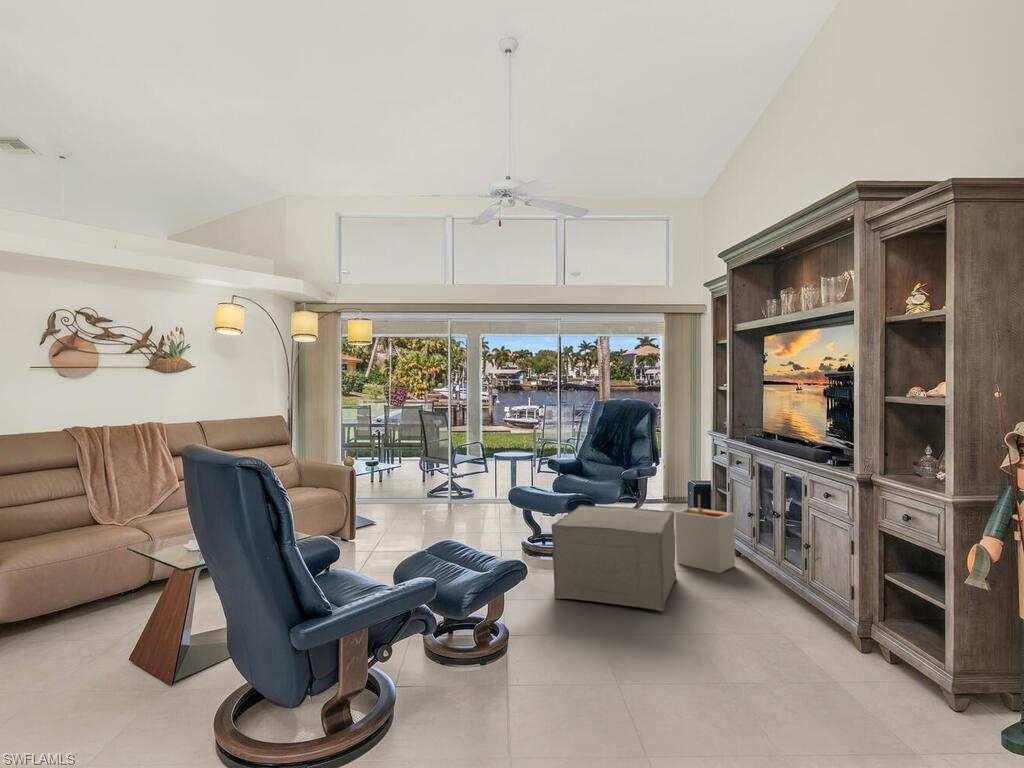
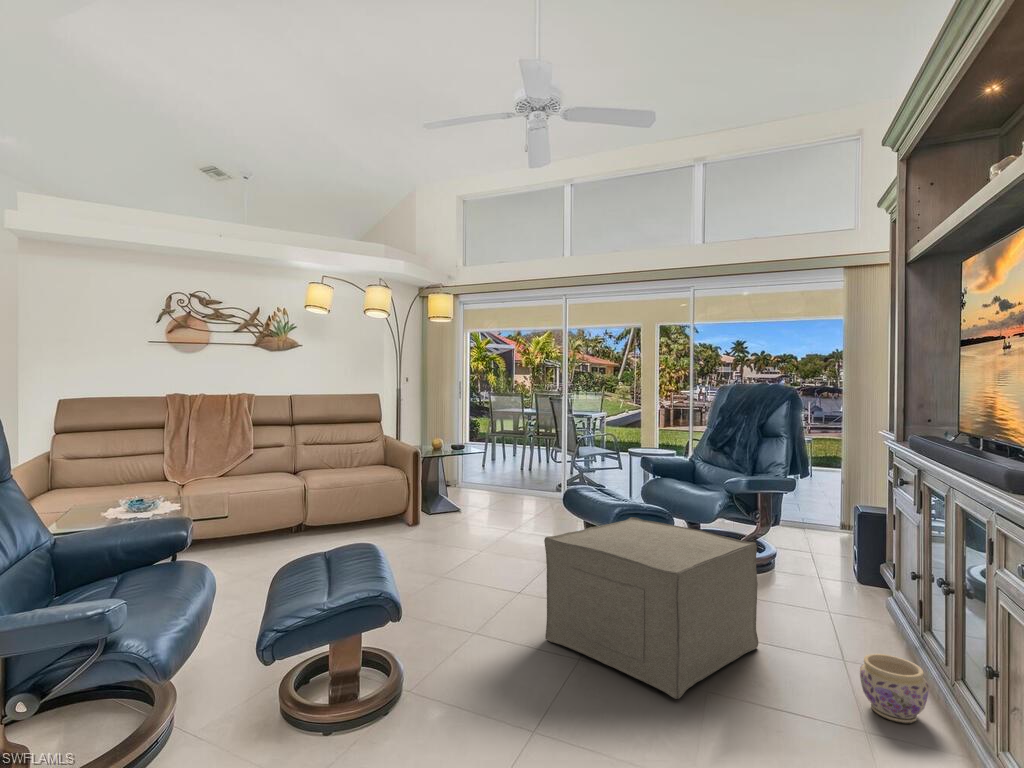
storage bin: present [676,495,735,573] -> none [783,523,885,654]
planter: none [743,565,778,599] -> present [860,654,929,724]

